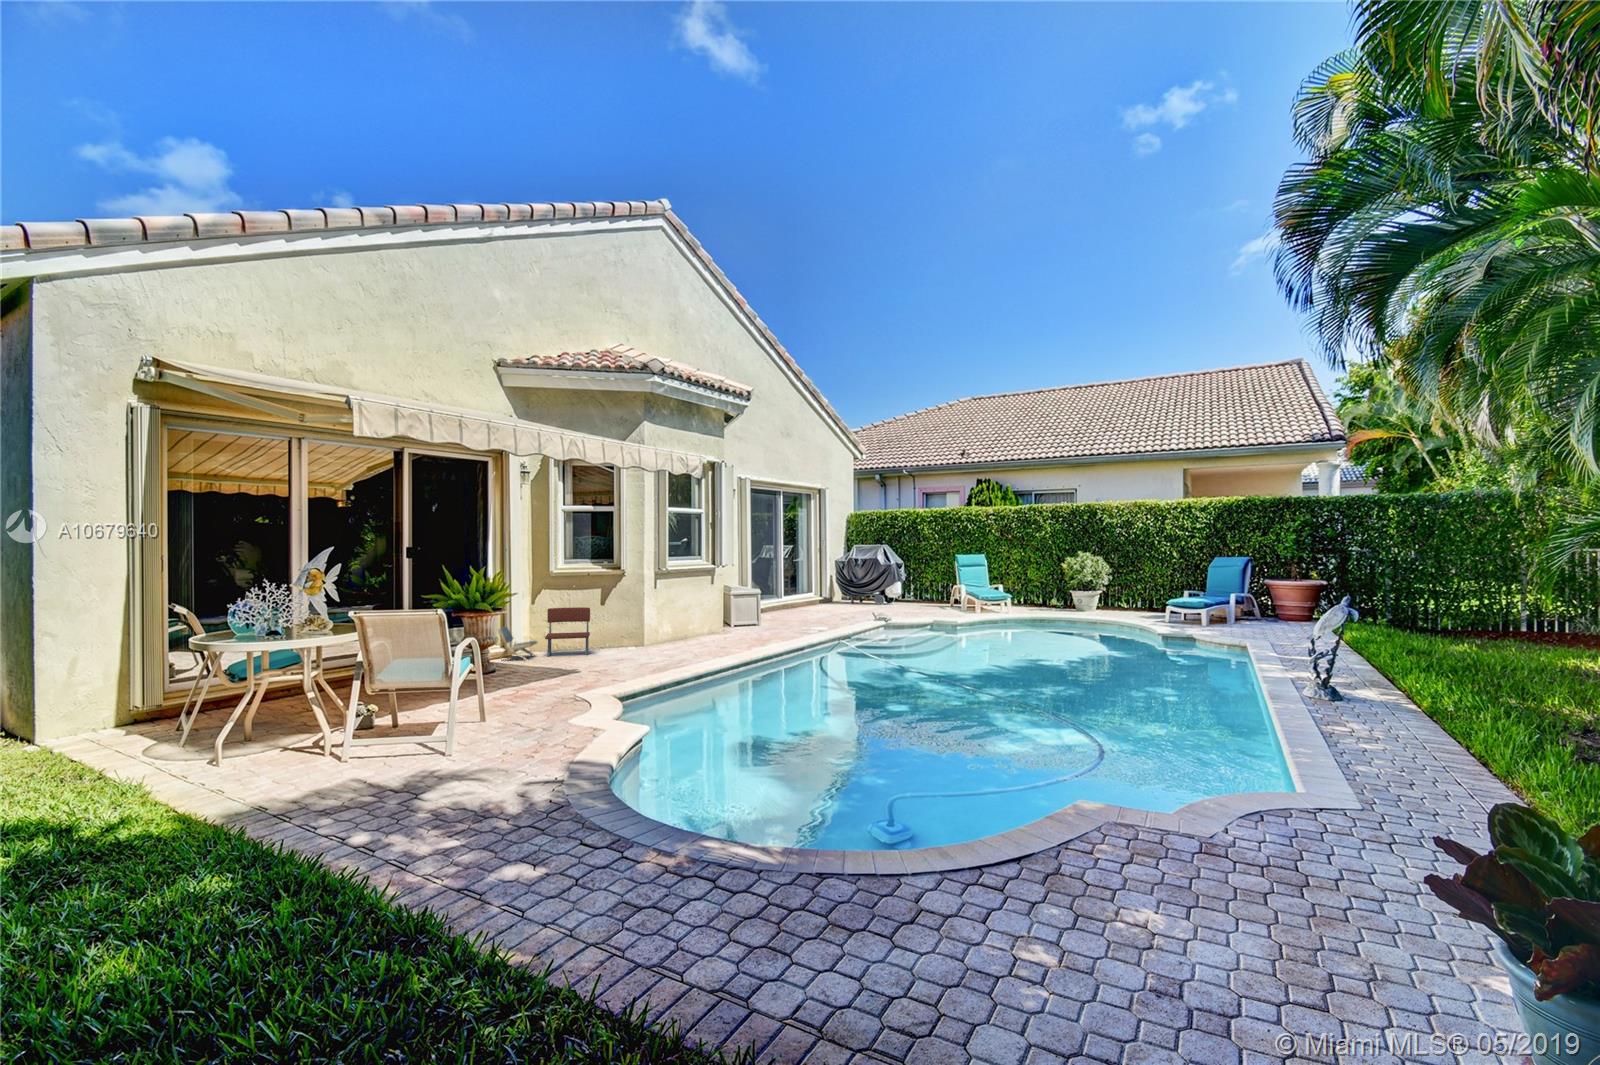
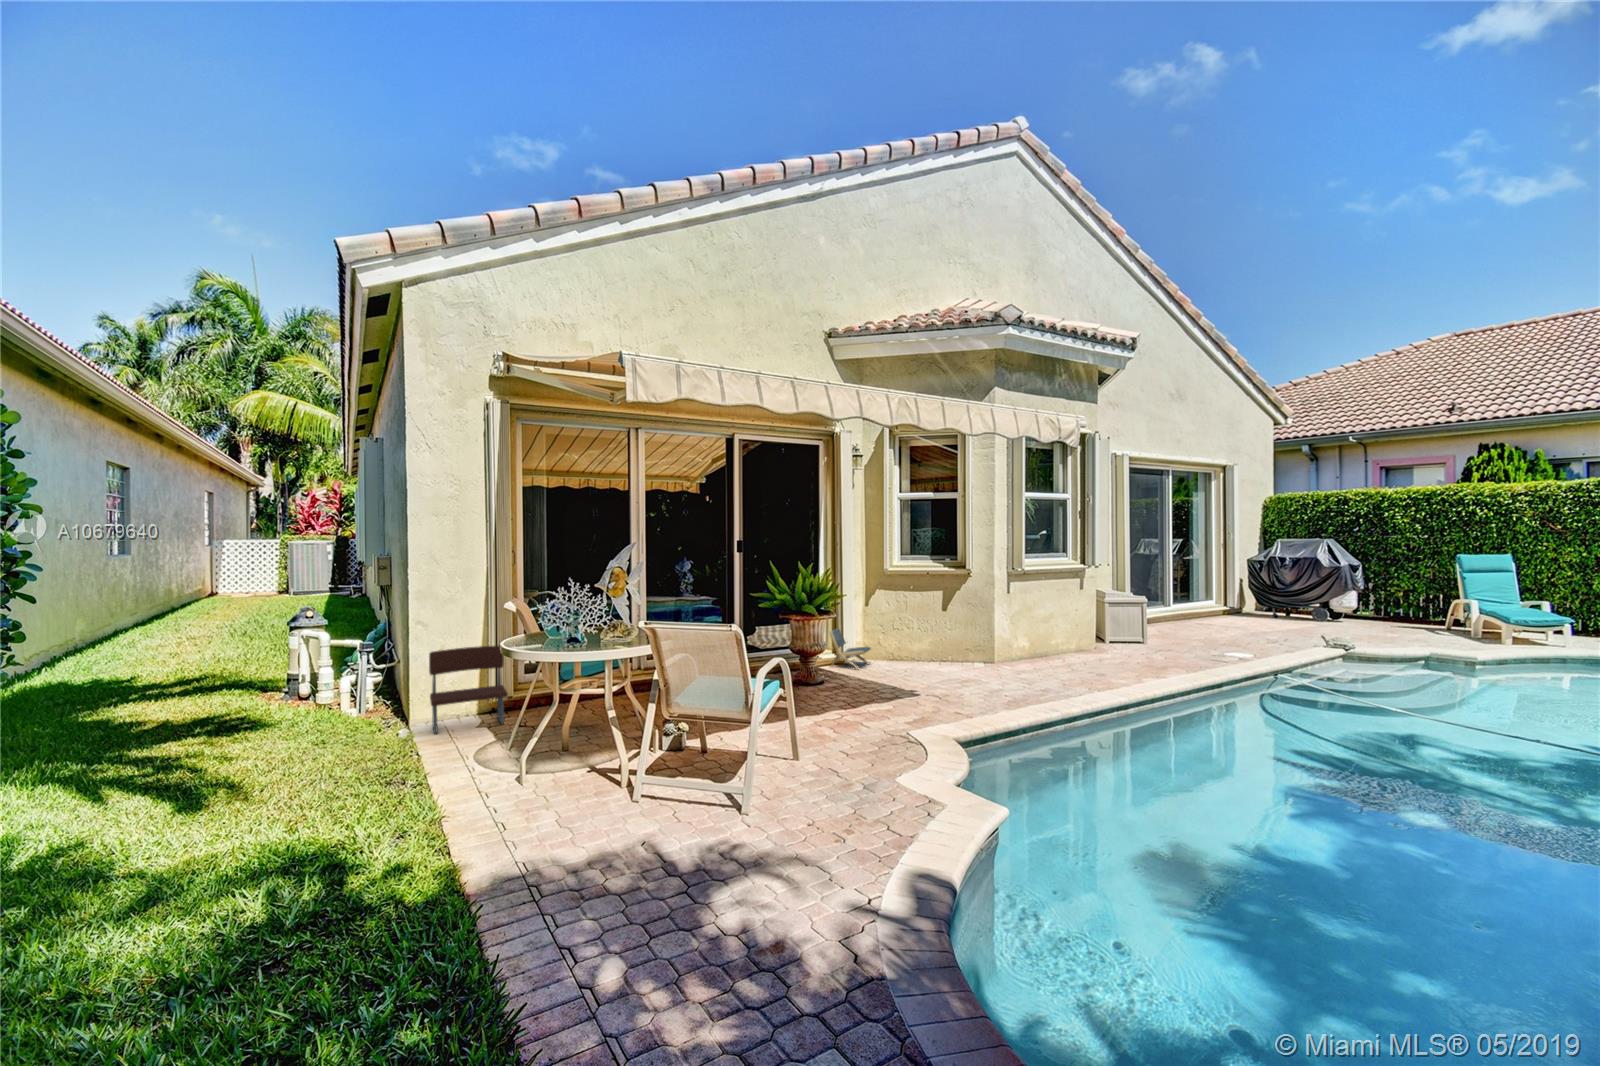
bench: present [545,607,590,657] -> present [429,646,508,734]

